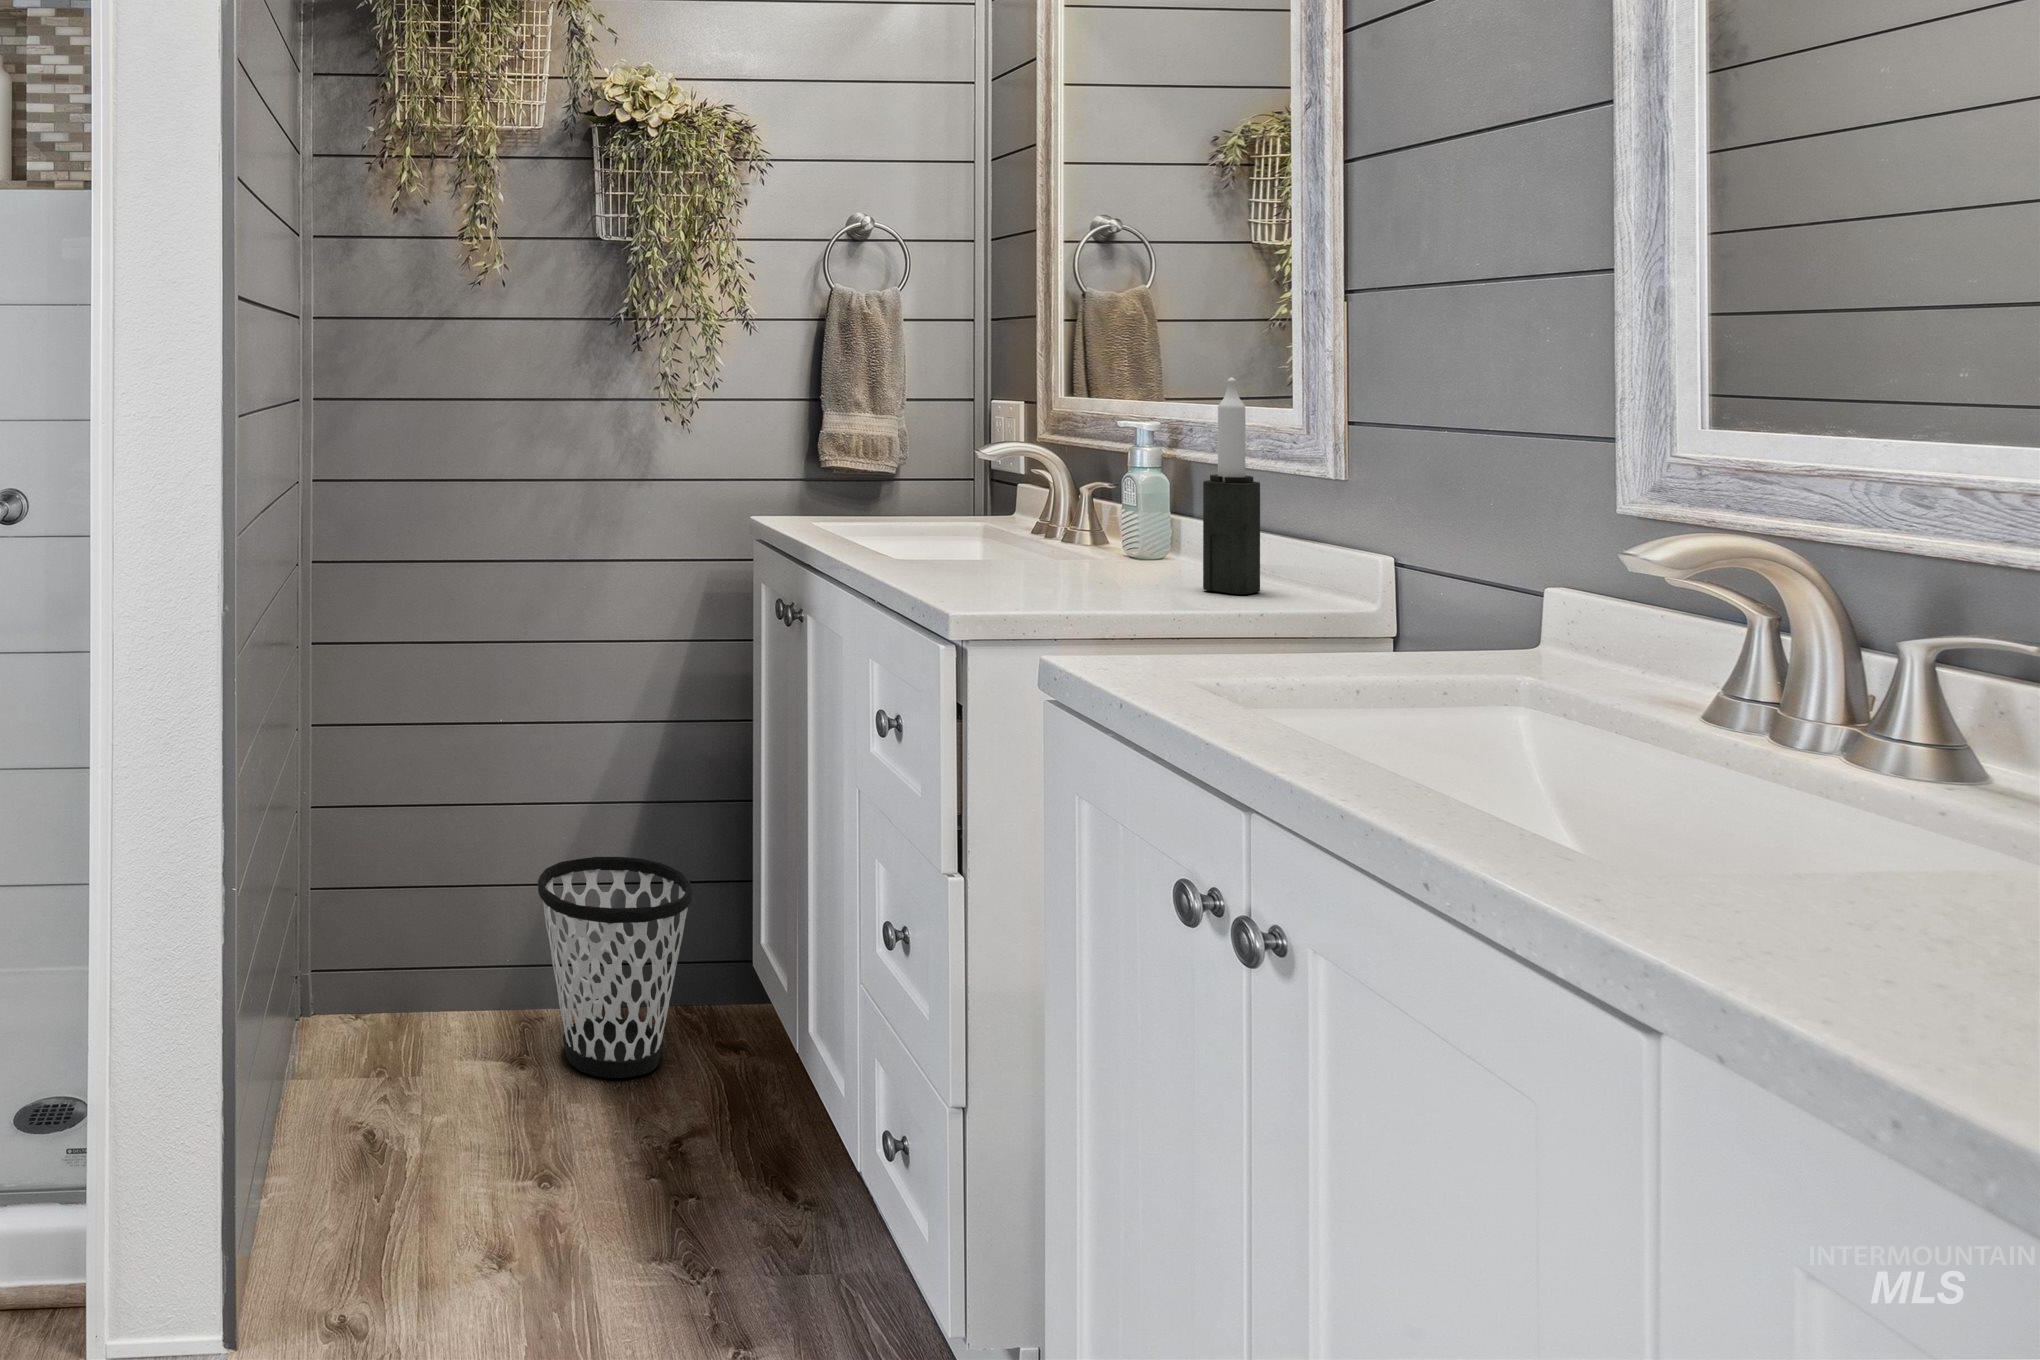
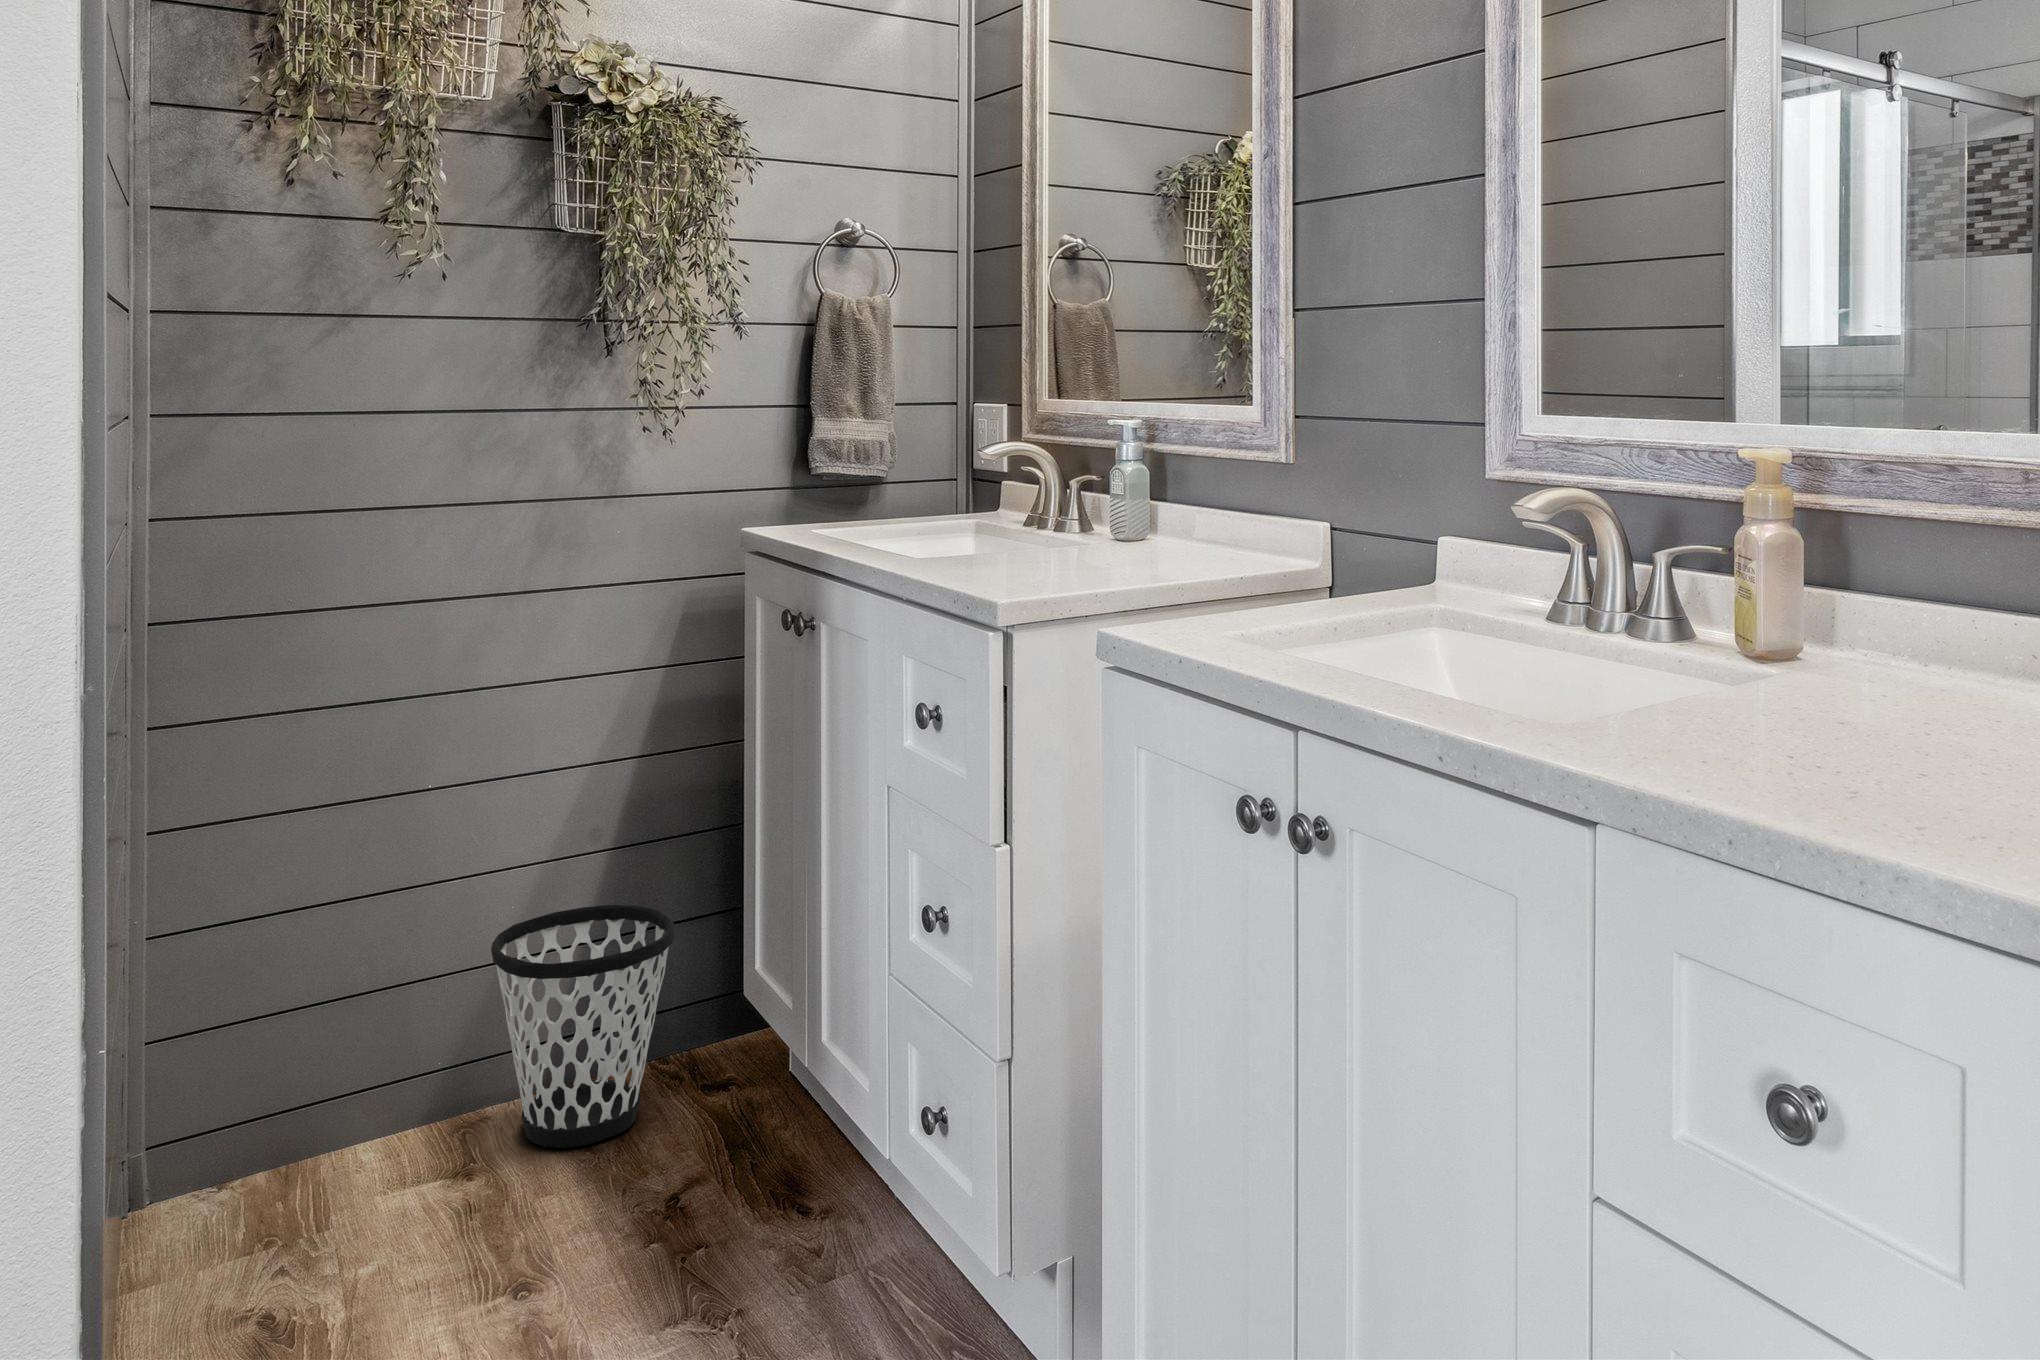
candle: present [1203,378,1260,594] -> none [1189,381,1233,565]

